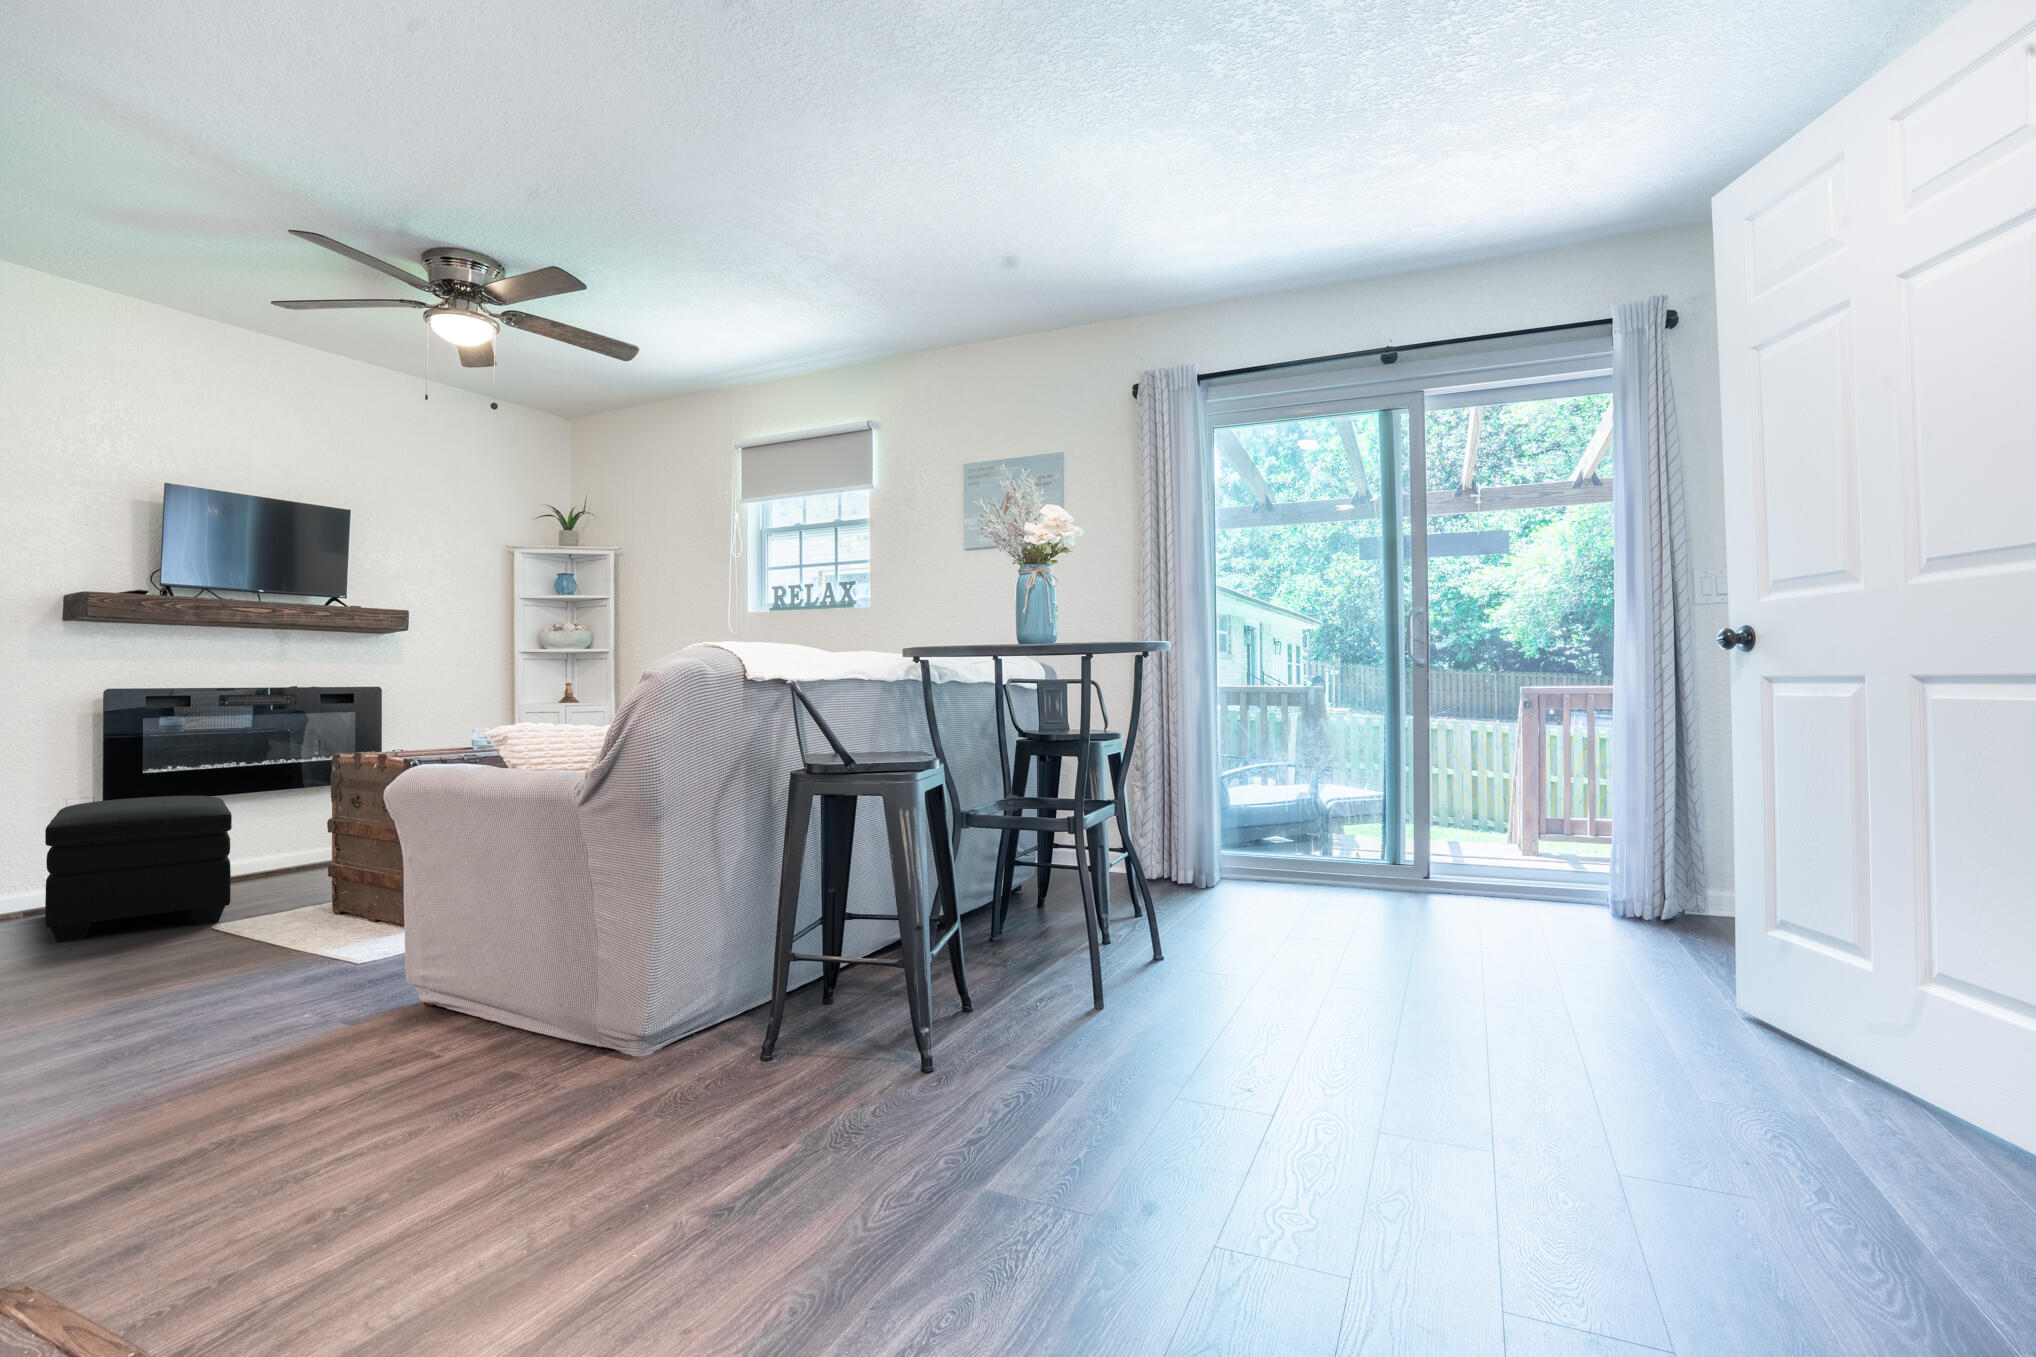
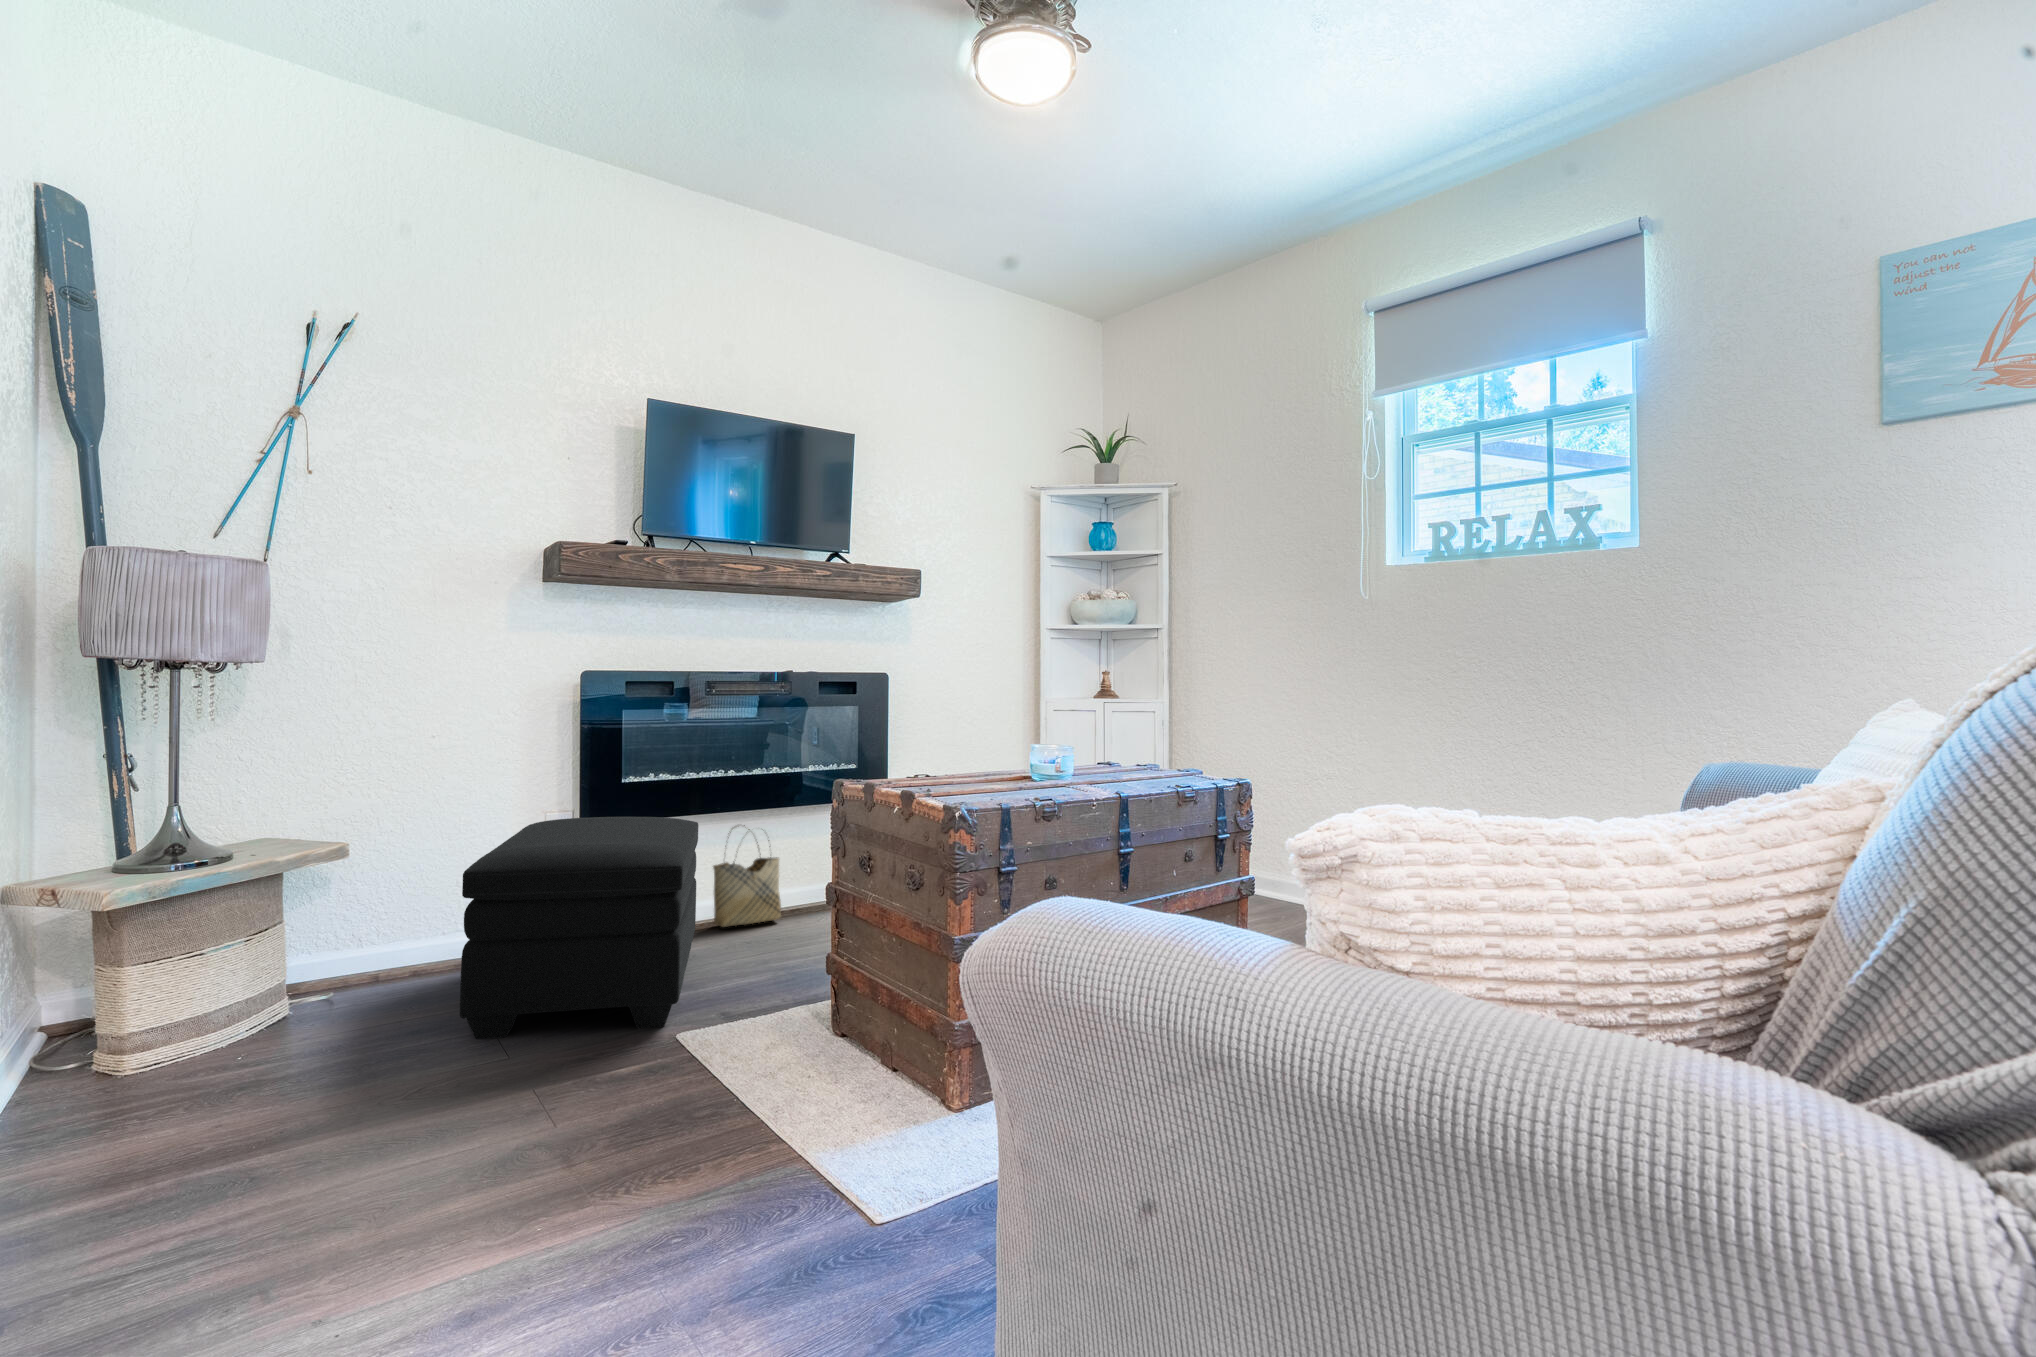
woven basket: none [228,805,293,882] -> present [713,825,781,927]

